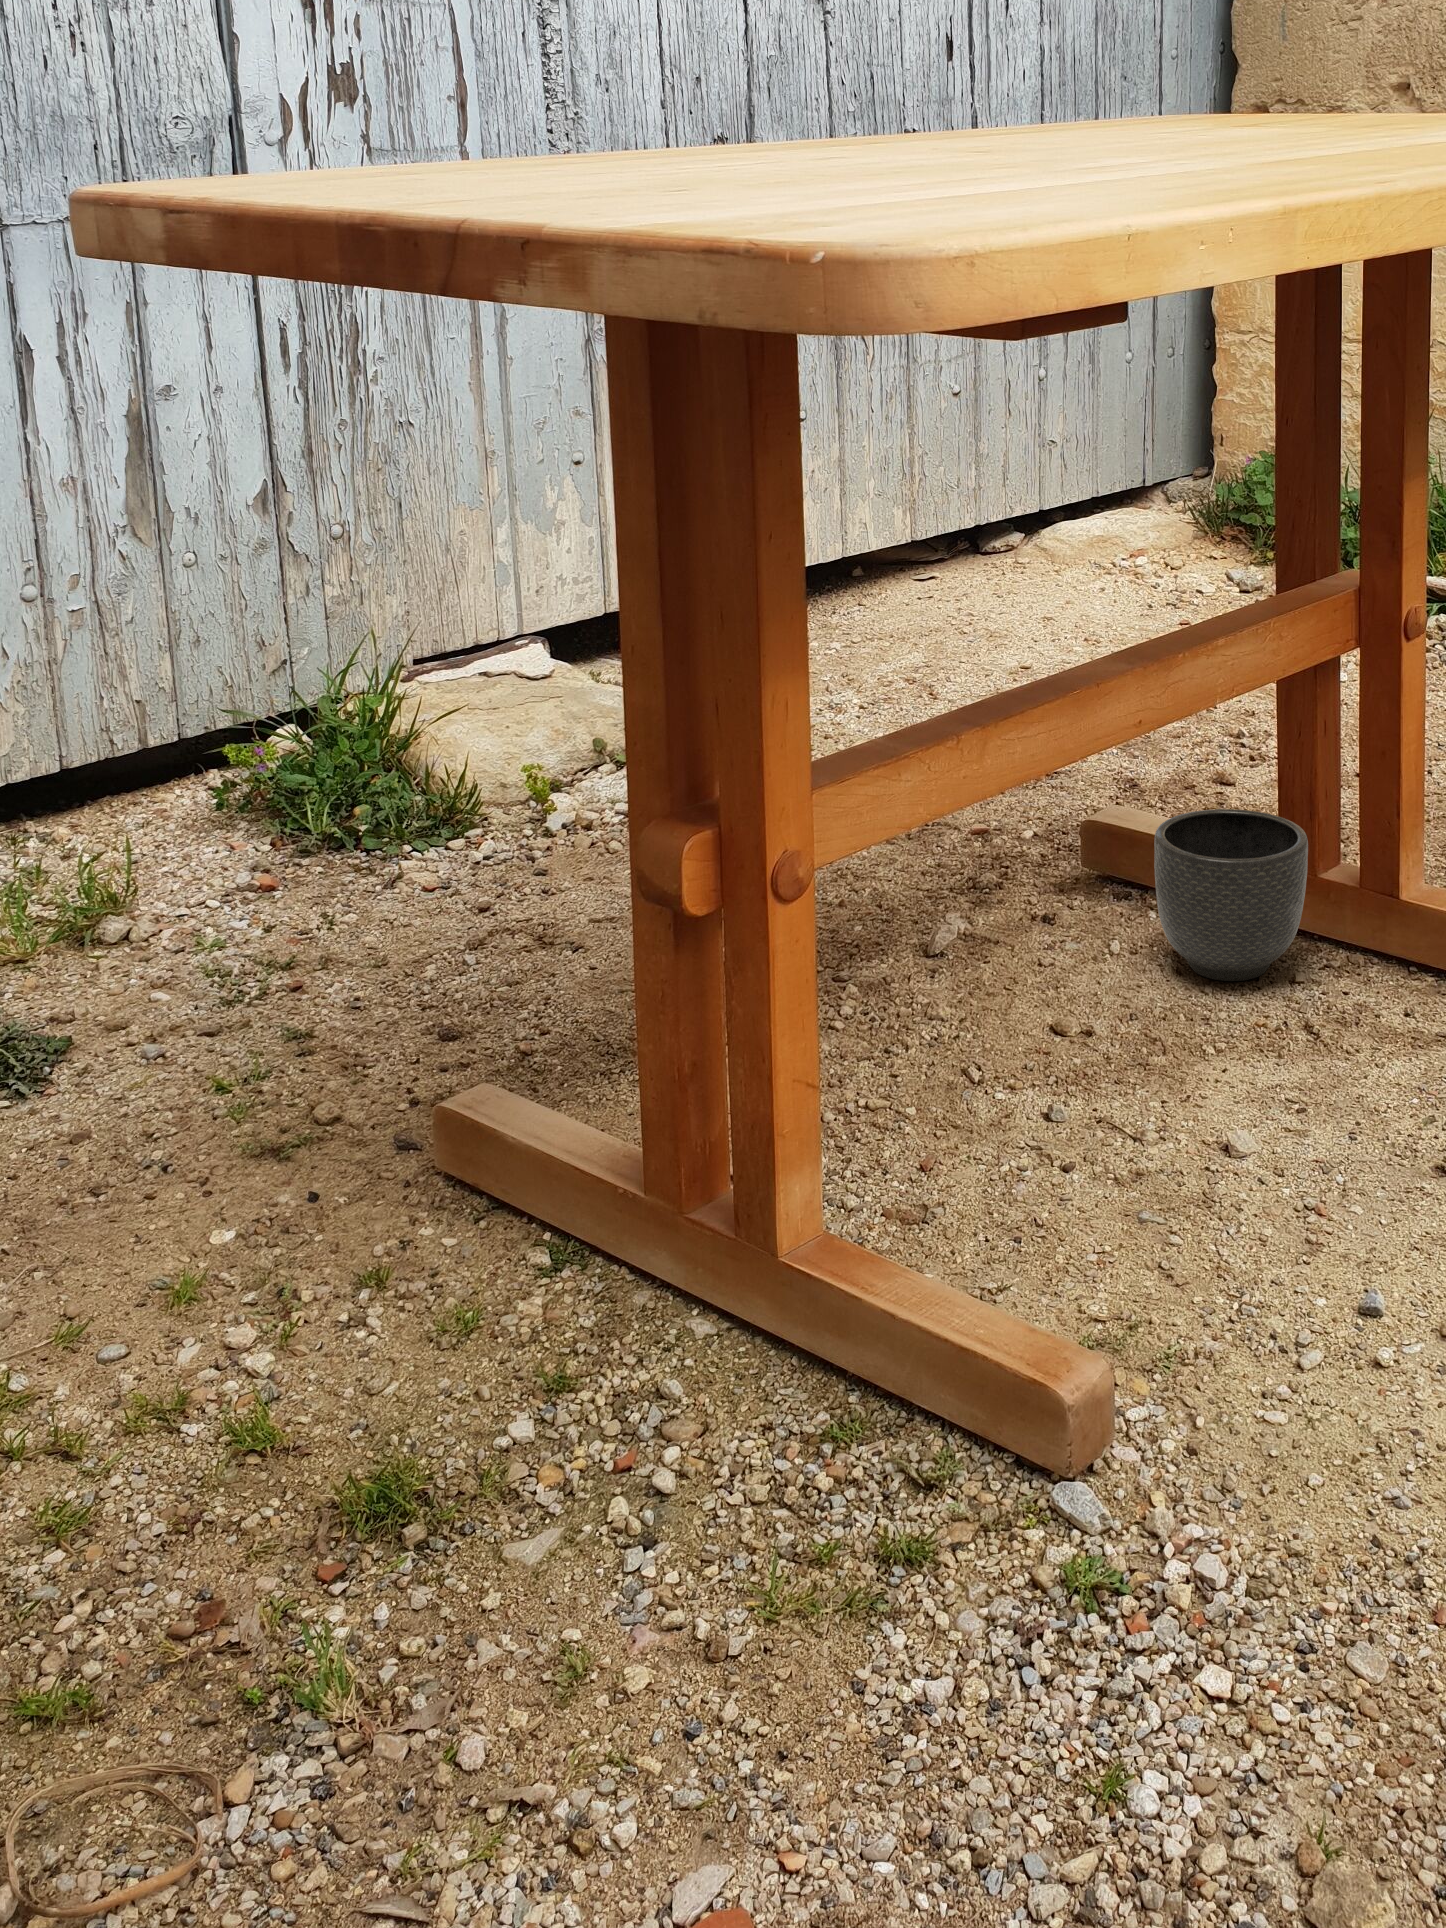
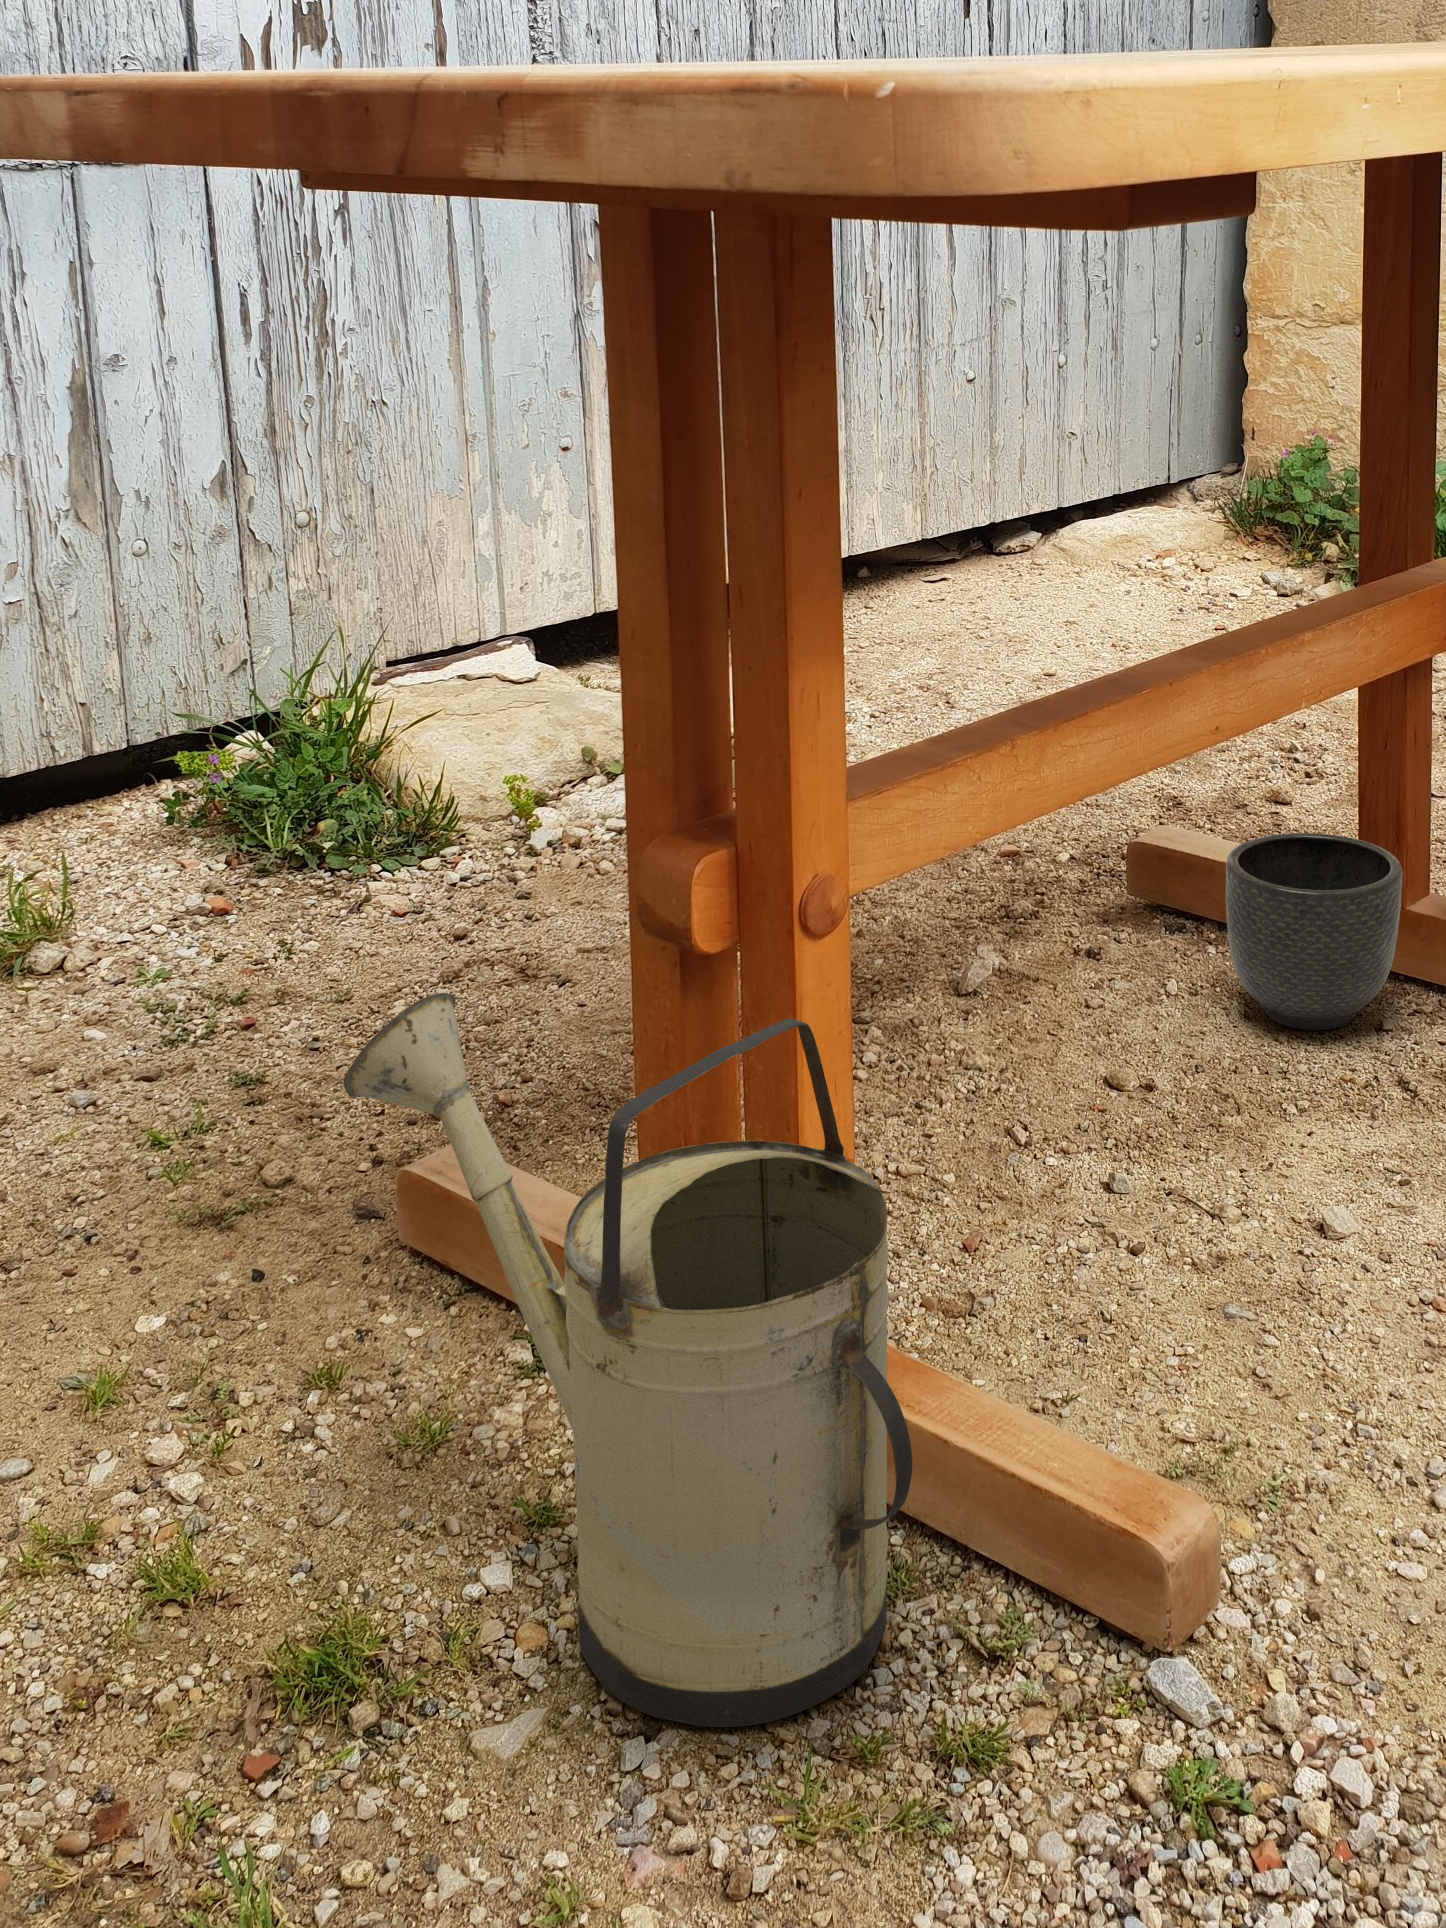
watering can: none [388,947,856,1538] -> present [343,993,912,1727]

